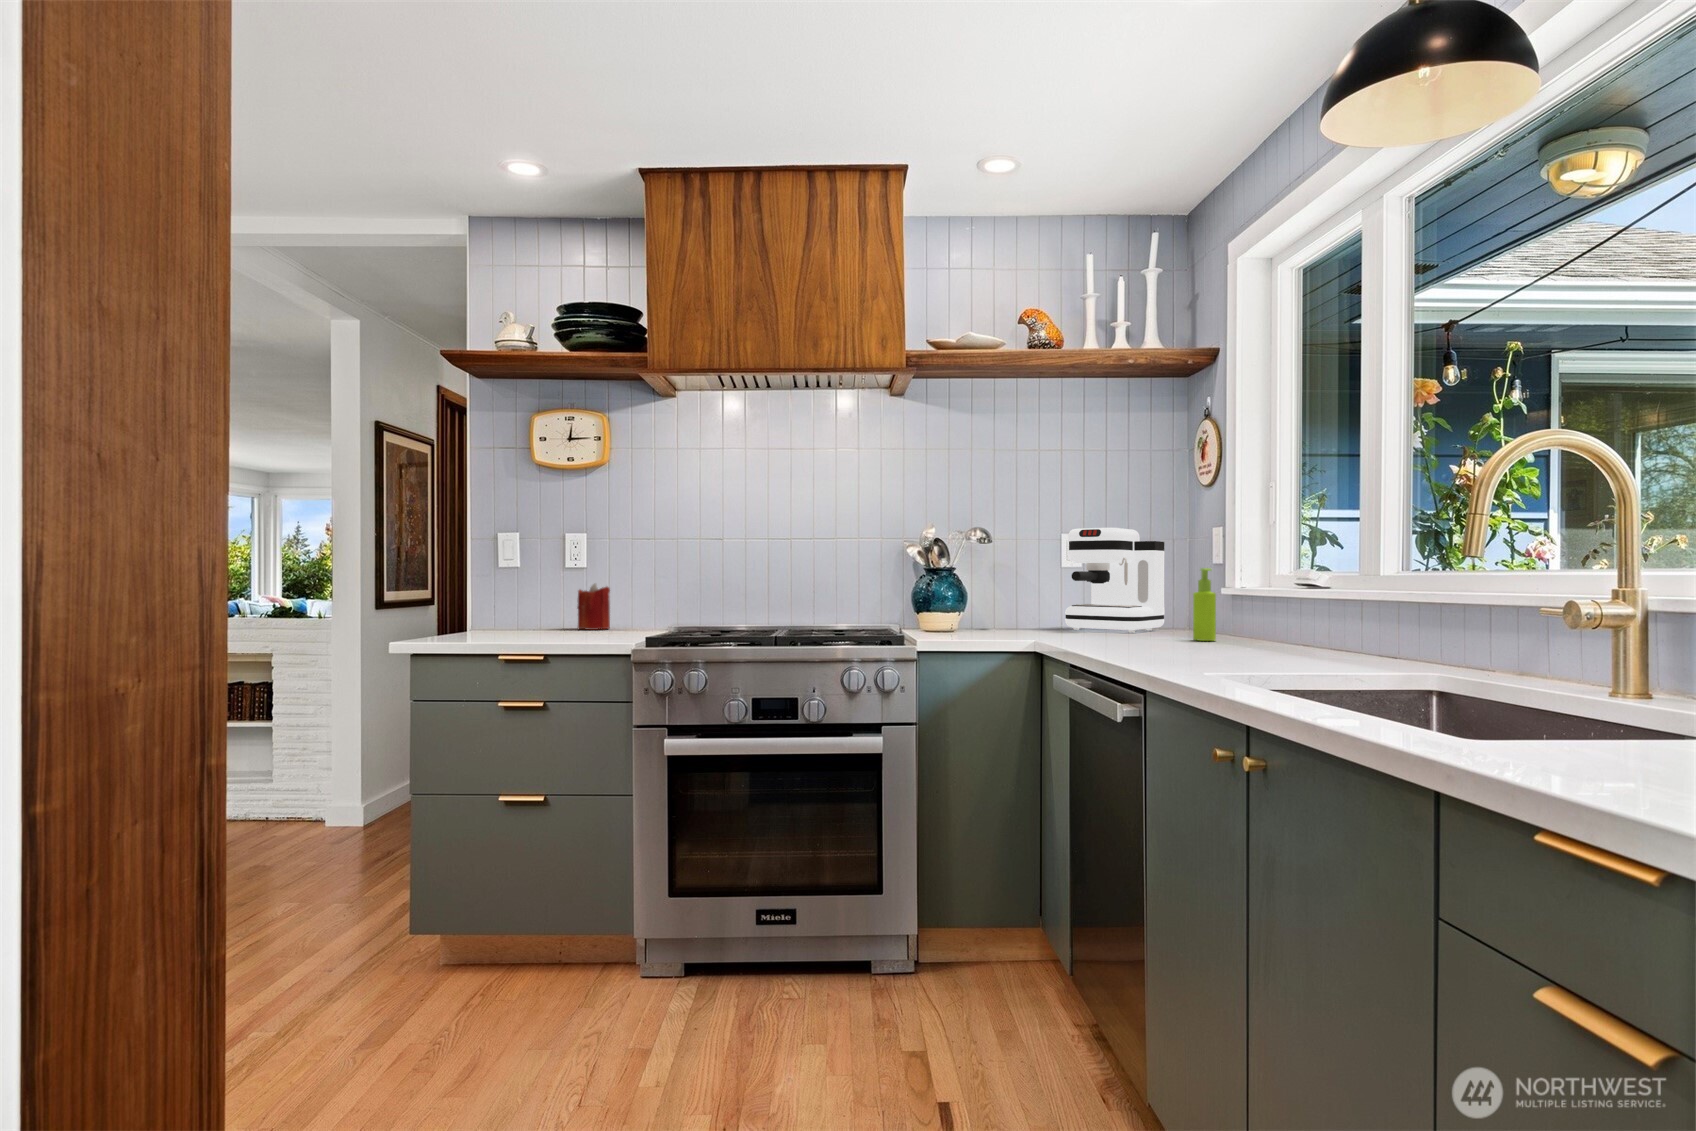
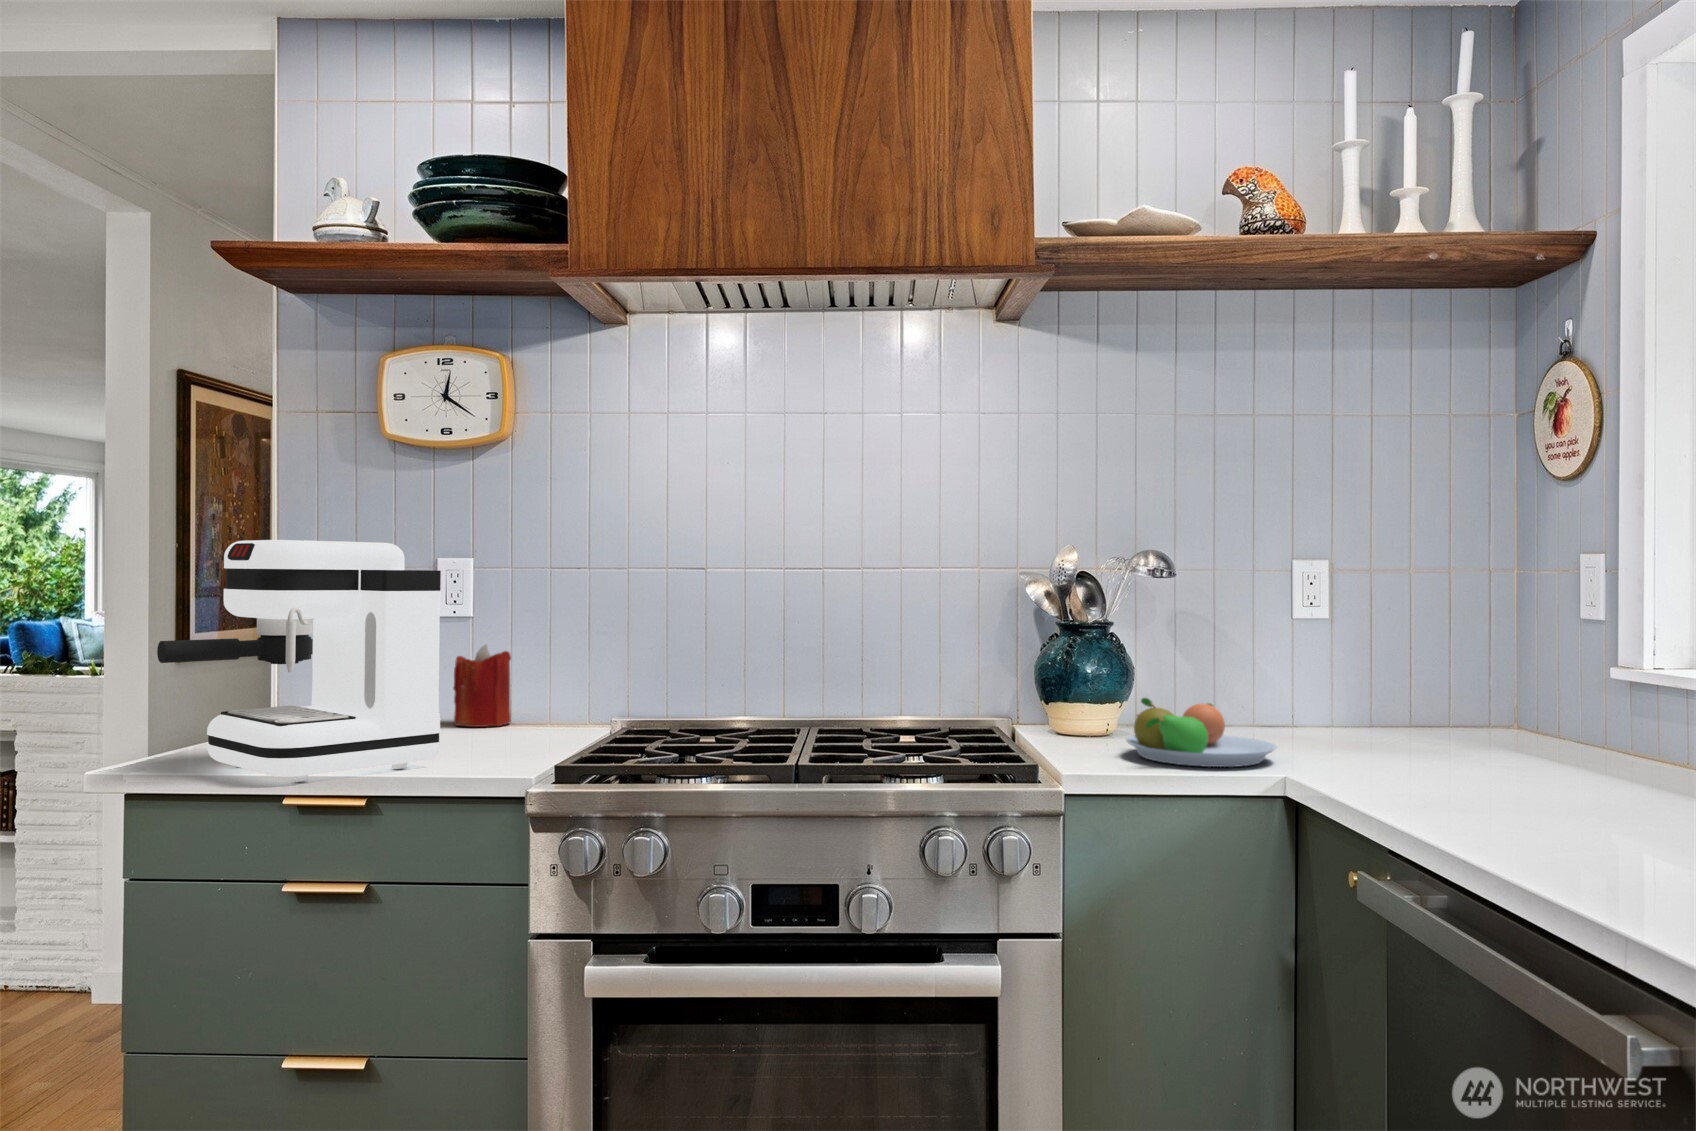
coffee maker: present [1065,528,1165,632] -> present [157,540,441,782]
soap dispenser: present [1193,568,1216,641] -> none [1580,637,1628,776]
fruit bowl: none [956,605,1036,639] -> present [1126,698,1277,767]

